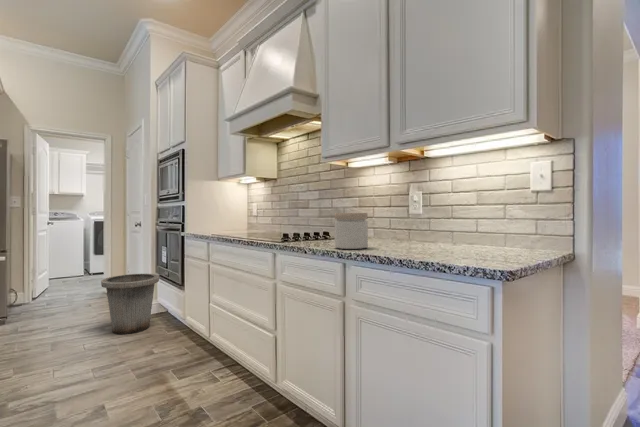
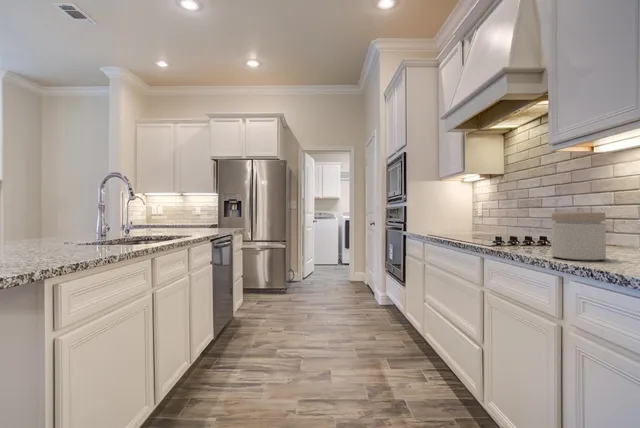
trash can: present [101,274,159,334] -> none [341,266,385,318]

